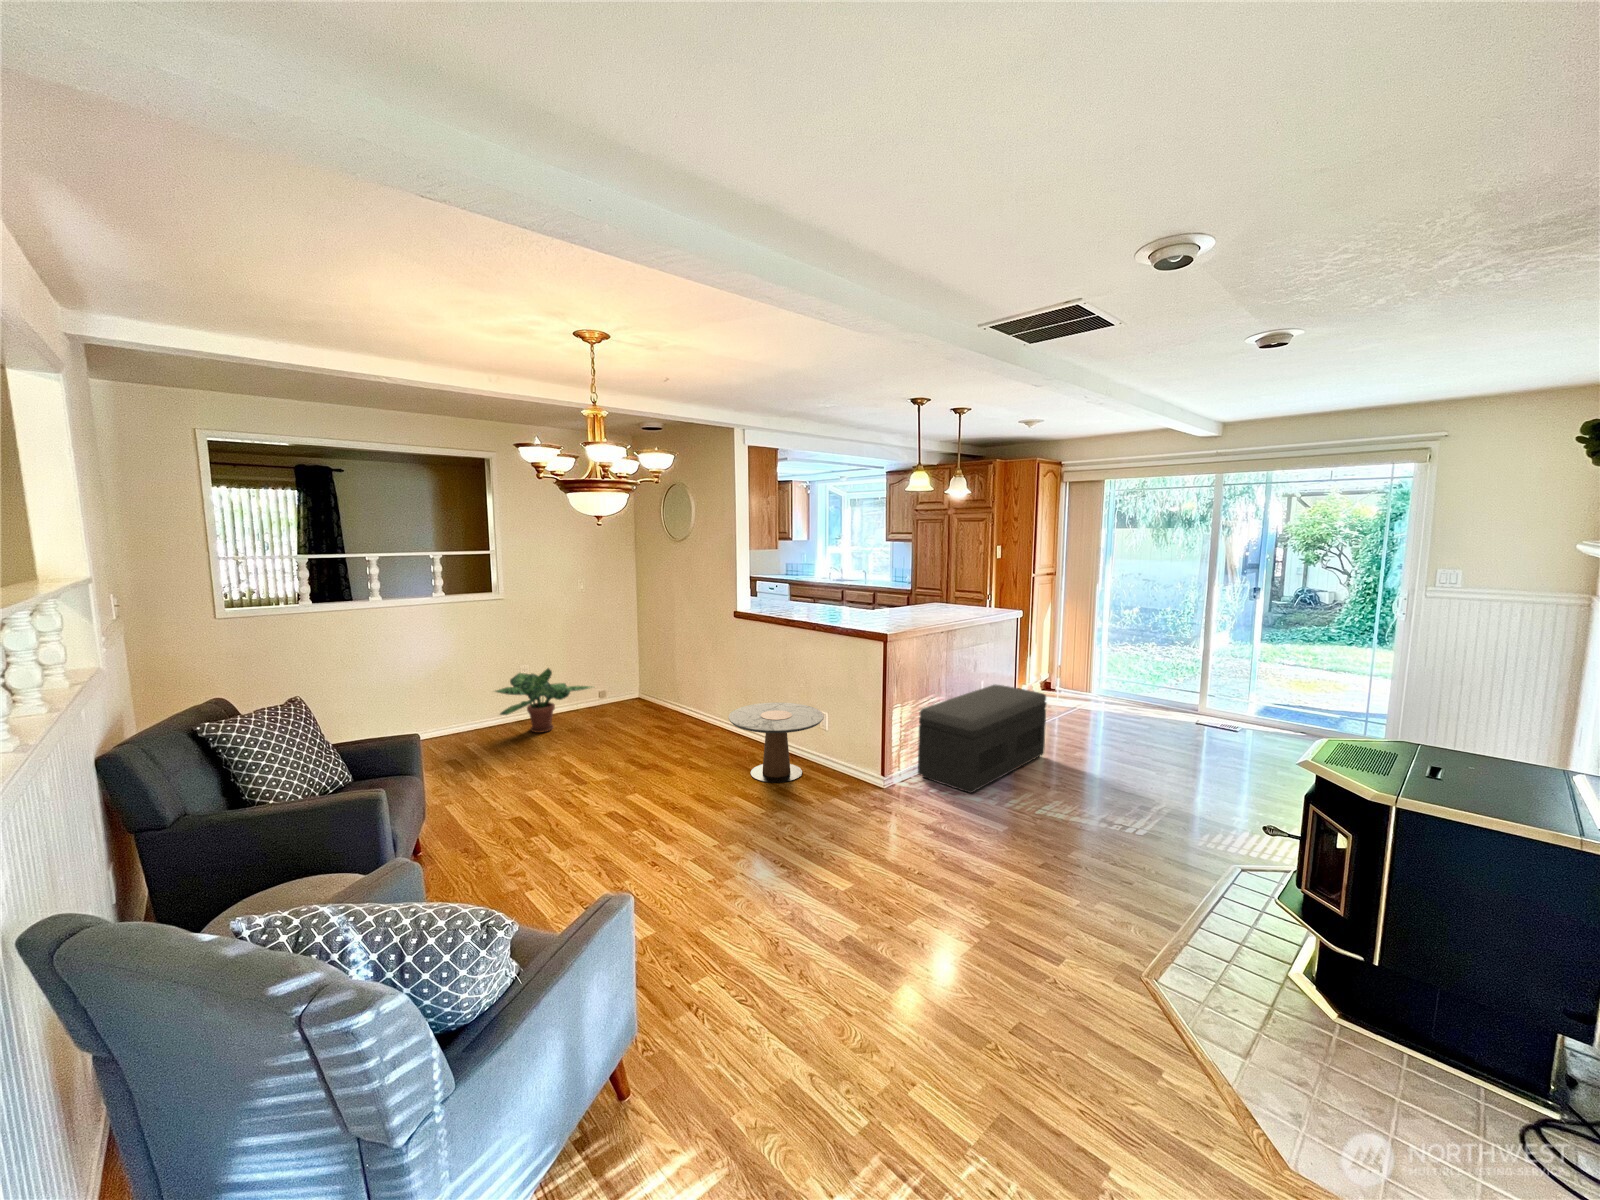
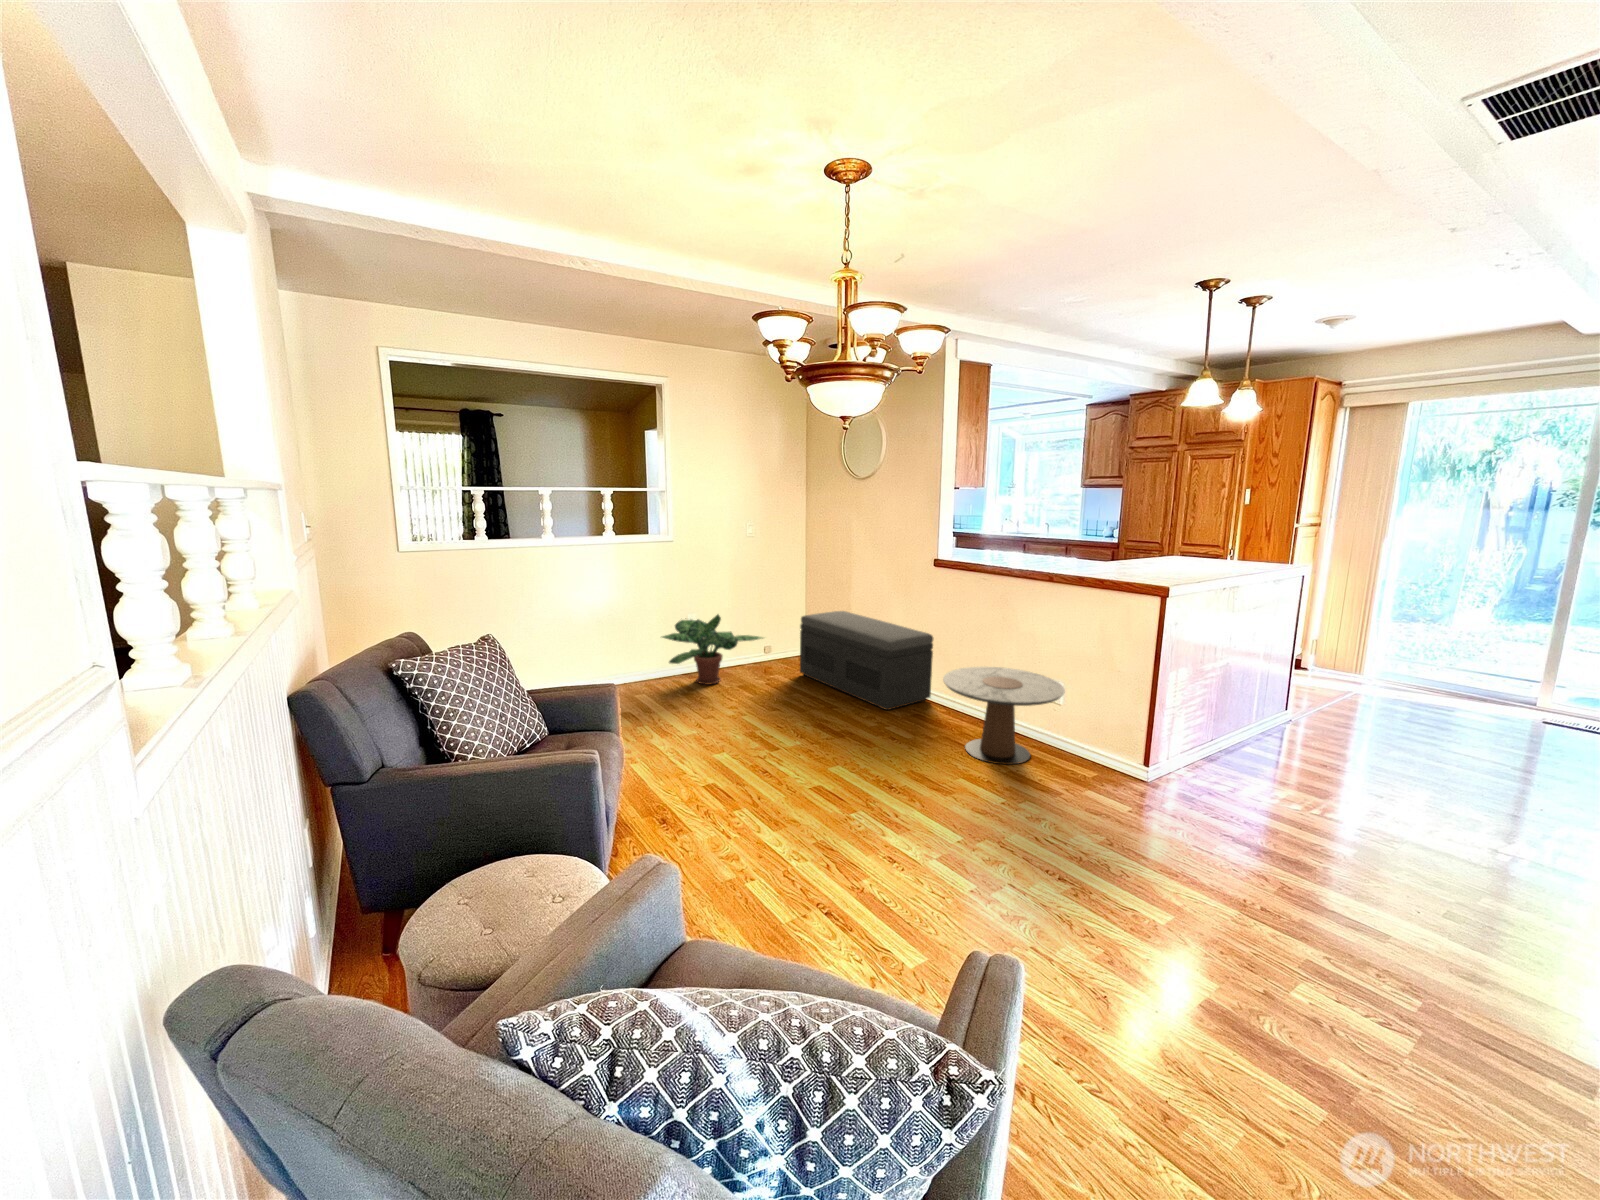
storage bench: present [918,685,1046,793] -> present [800,611,933,710]

